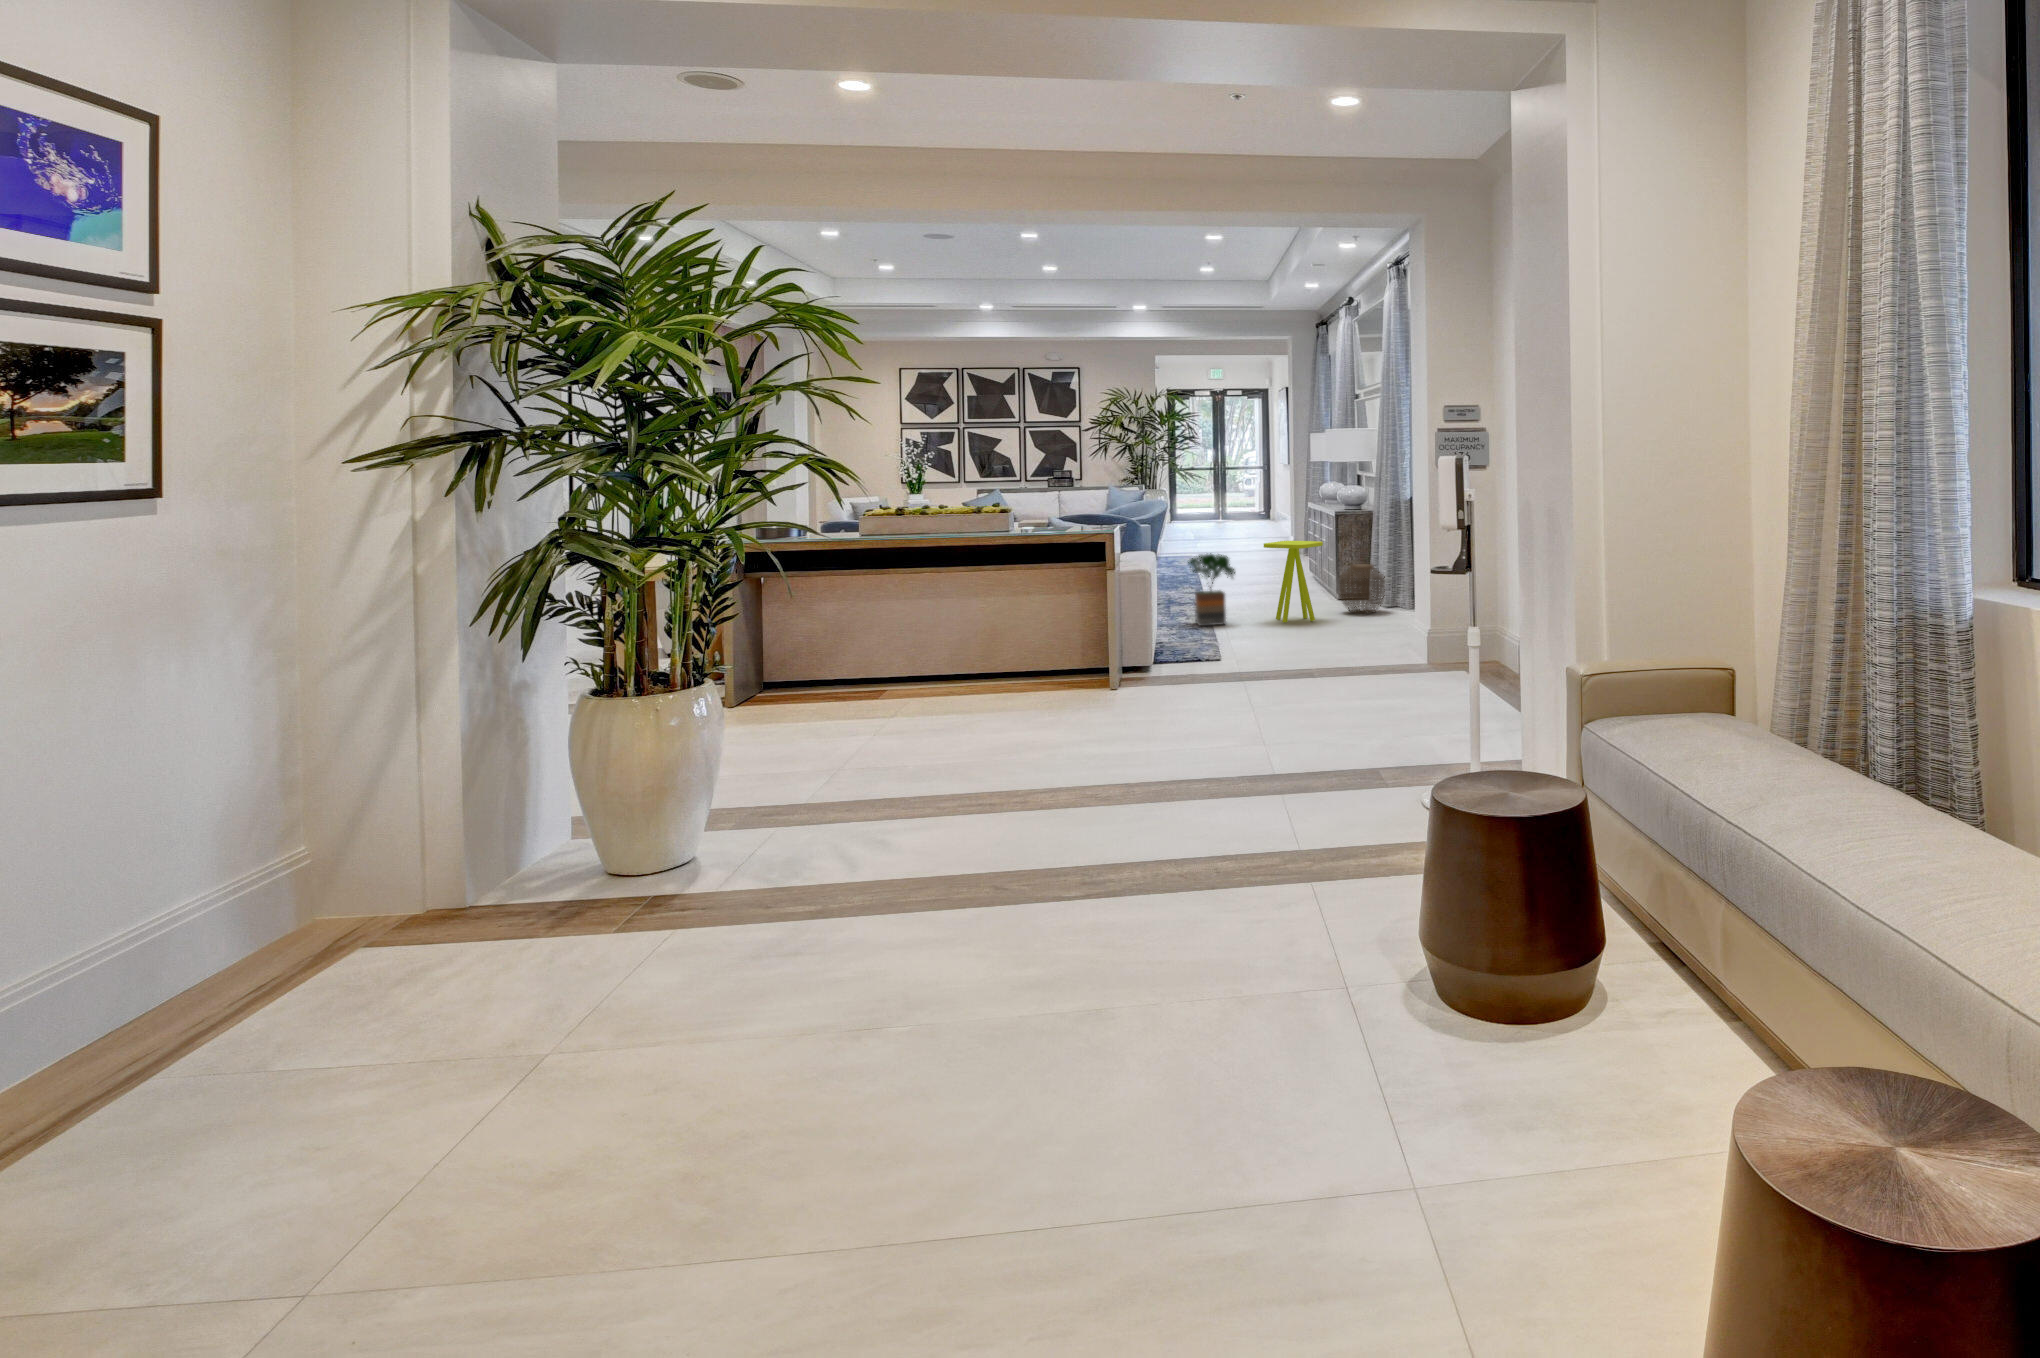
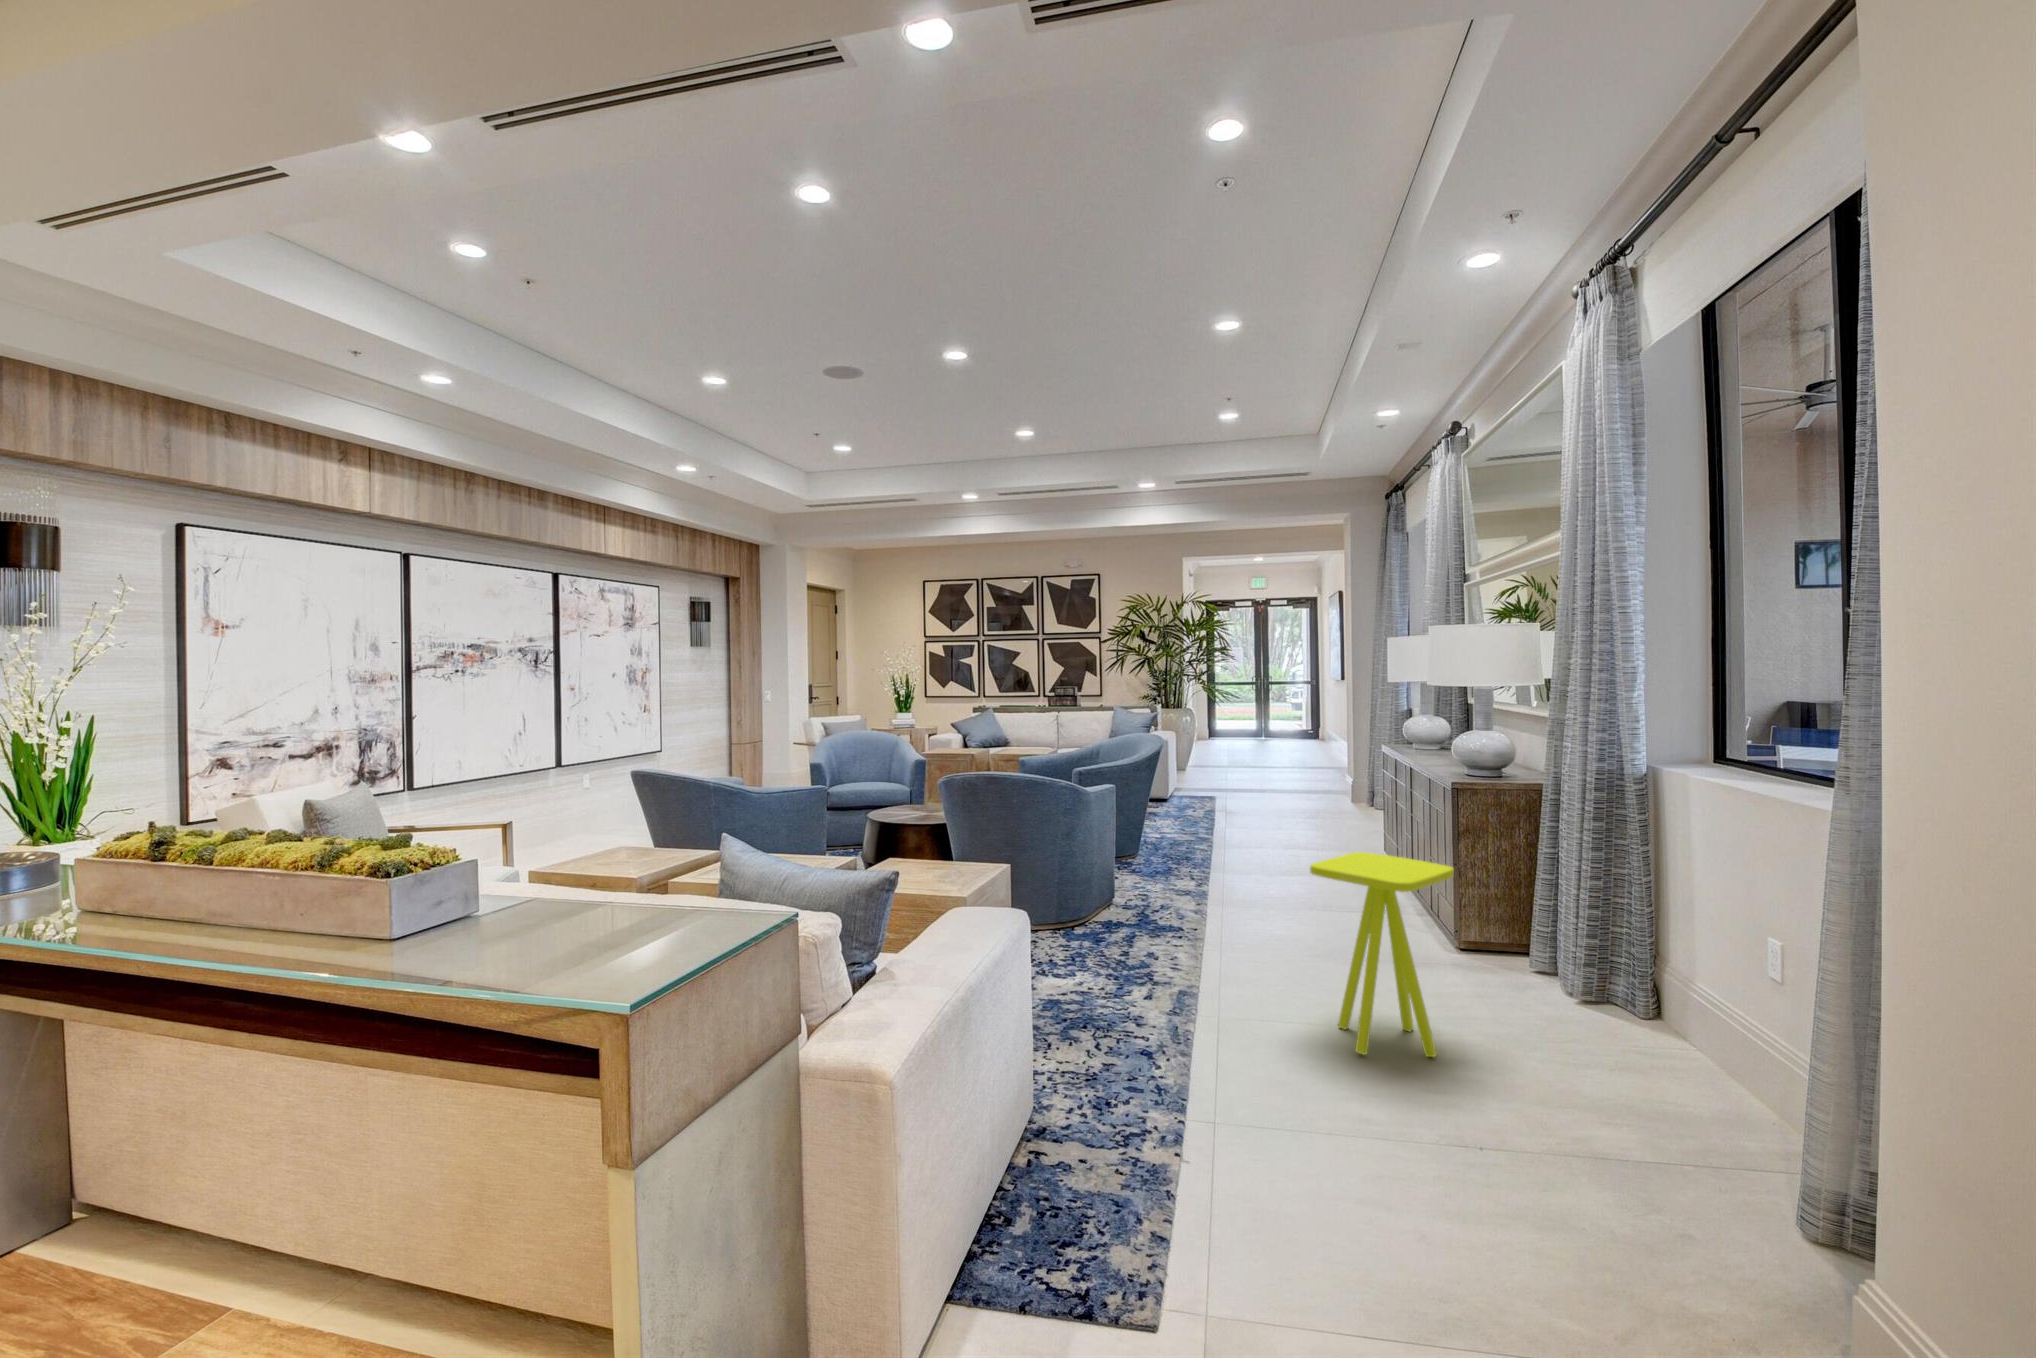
potted tree: present [1188,553,1235,626] -> none [1141,872,1249,1038]
woven basket: present [1340,564,1385,614] -> none [1484,907,1605,1032]

